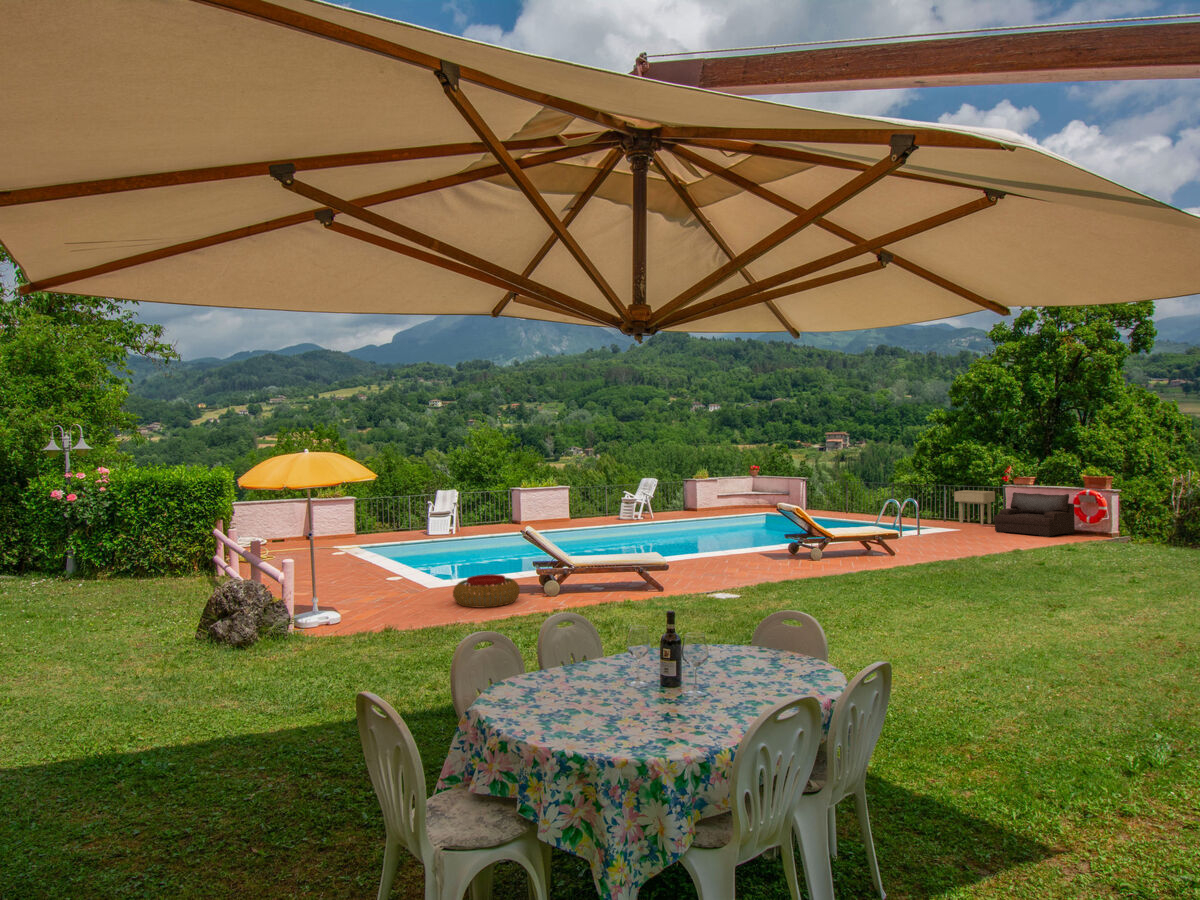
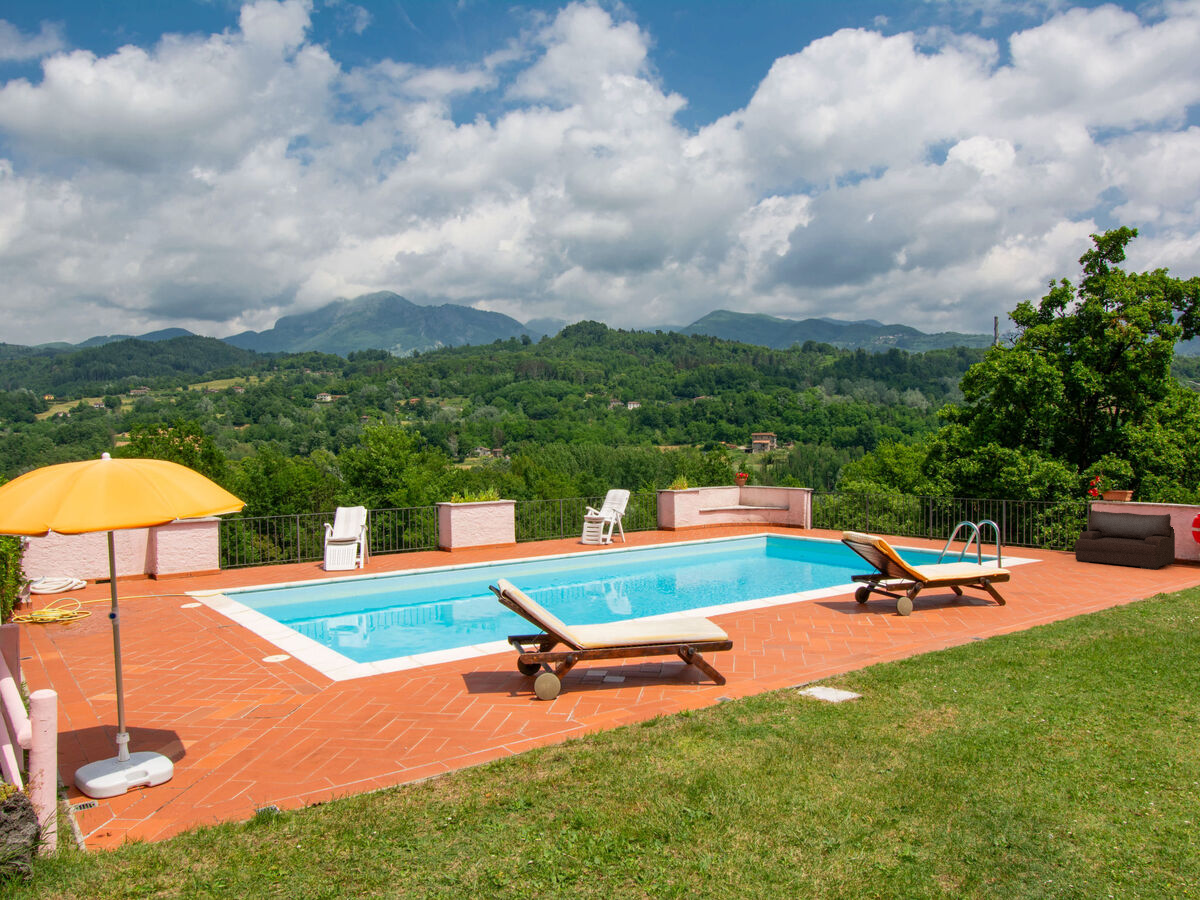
side table: present [954,490,995,525] -> none [1004,506,1053,550]
pouf: present [453,574,520,608] -> none [408,678,531,752]

